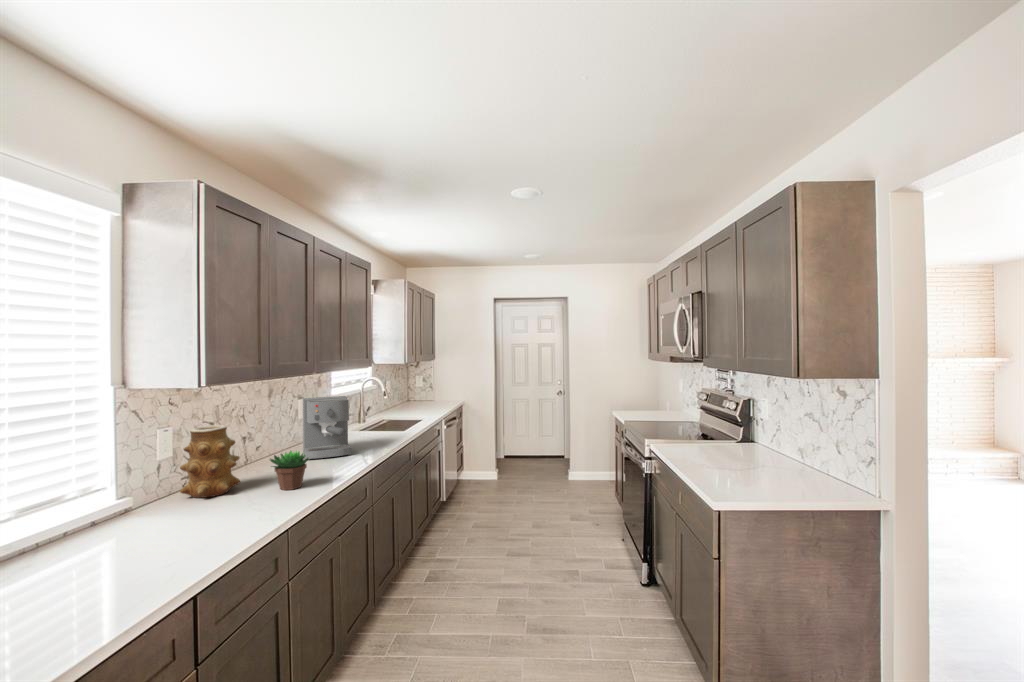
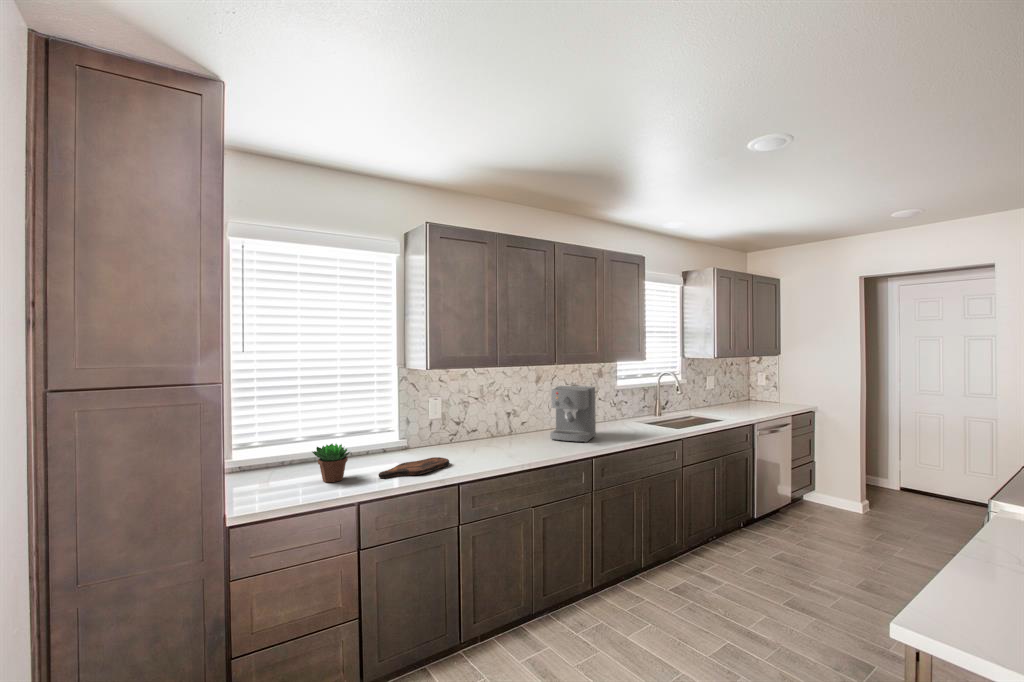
vase: present [180,425,240,498] -> none [438,399,477,452]
succulent plant: present [270,451,309,490] -> present [313,444,350,482]
cutting board: none [174,503,247,548] -> present [379,457,449,478]

